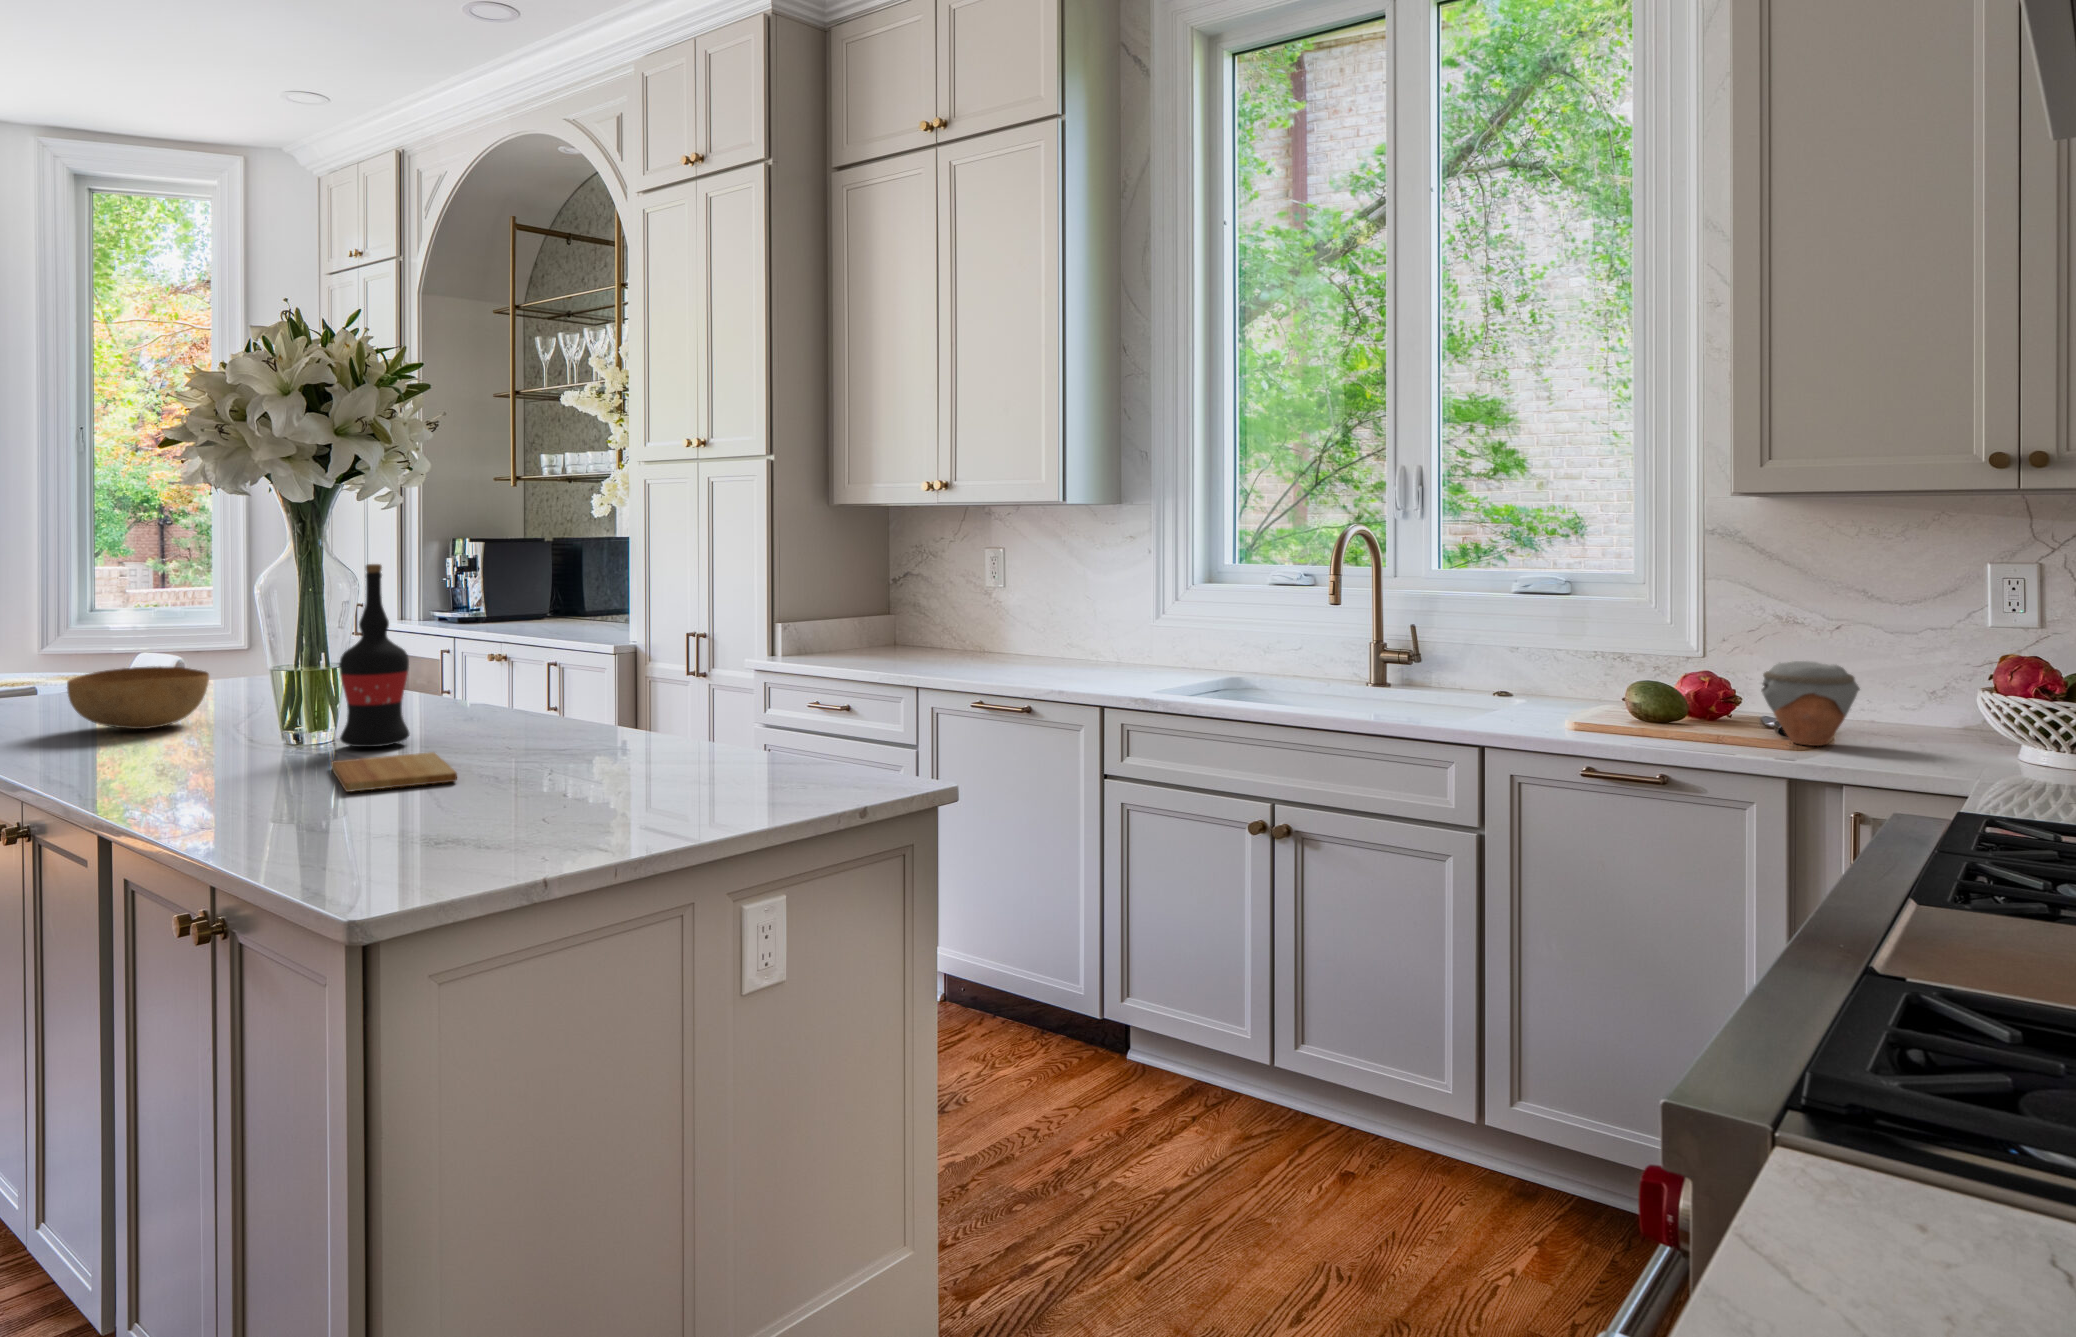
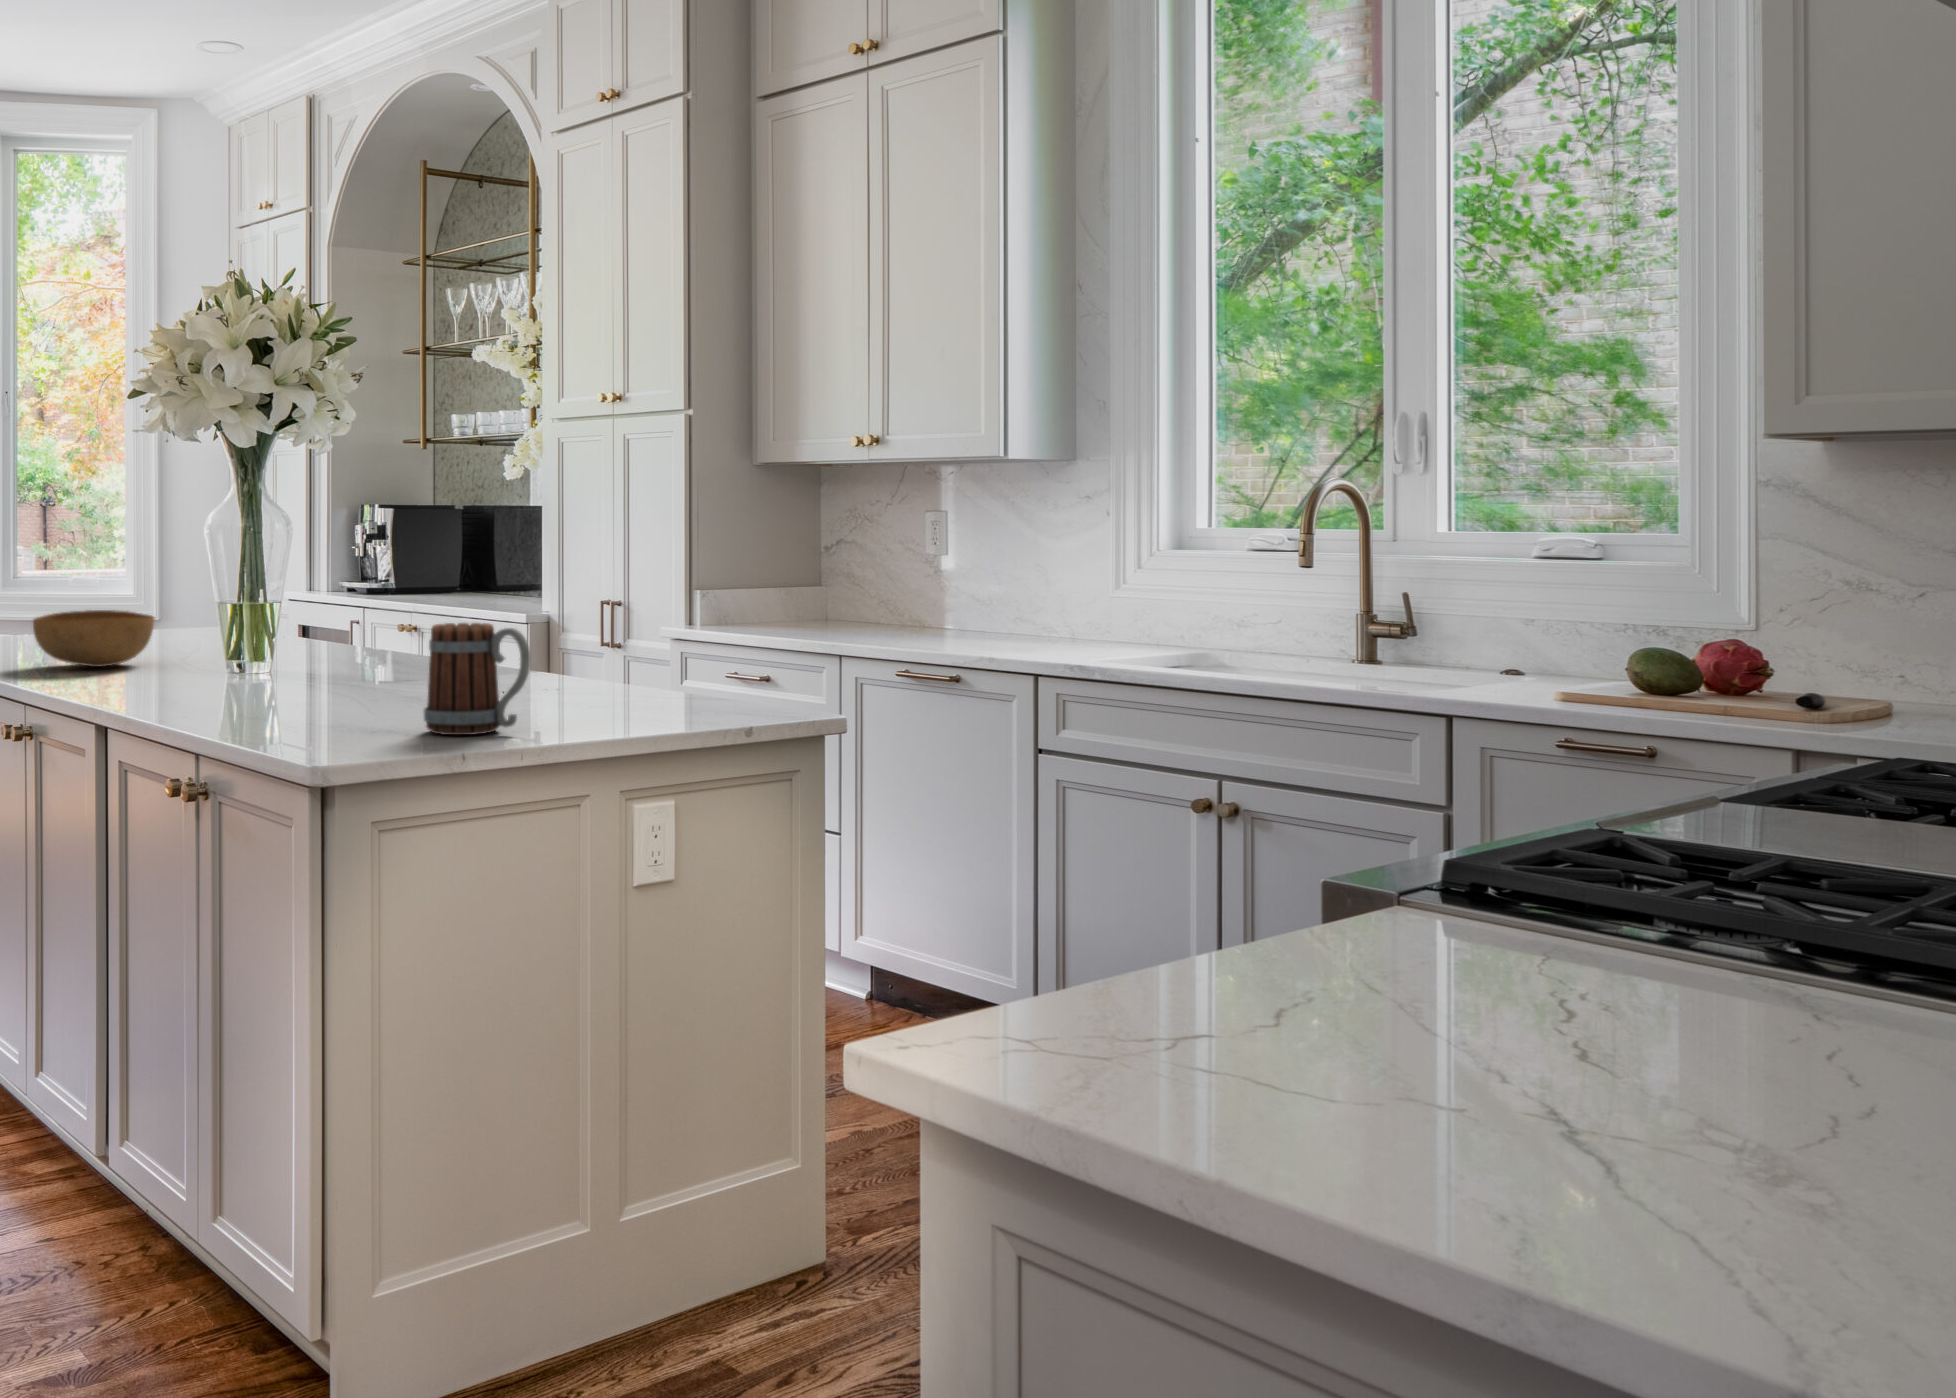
wine bottle: present [339,564,409,747] -> none [278,509,341,683]
jar: present [1762,661,1860,746] -> none [1753,624,1870,715]
mug: none [491,695,610,822] -> present [424,623,530,735]
cutting board: present [331,752,457,792] -> none [275,686,390,712]

